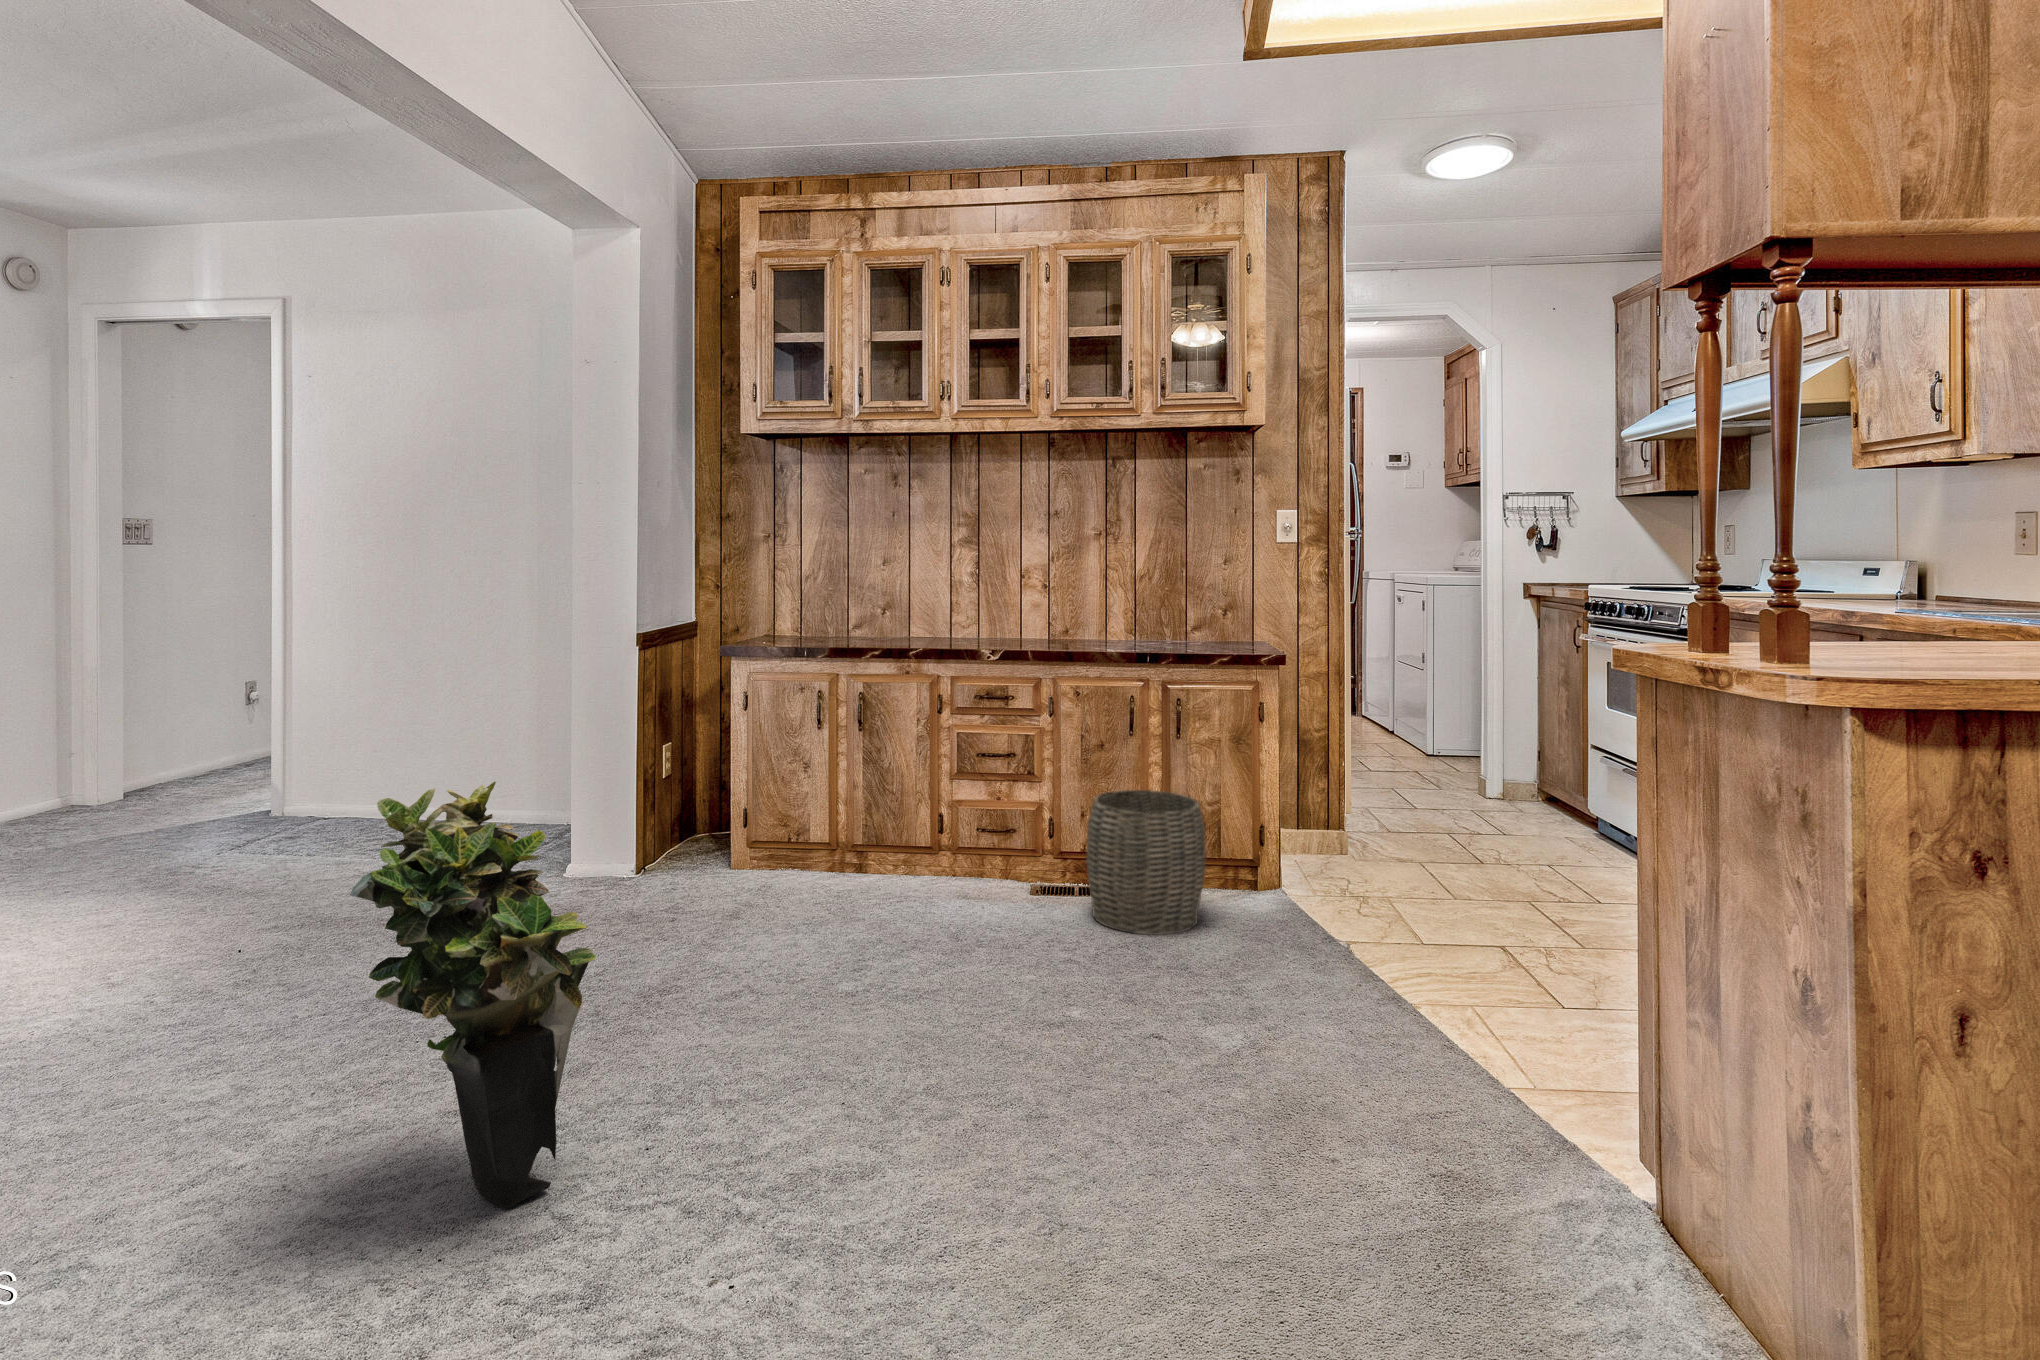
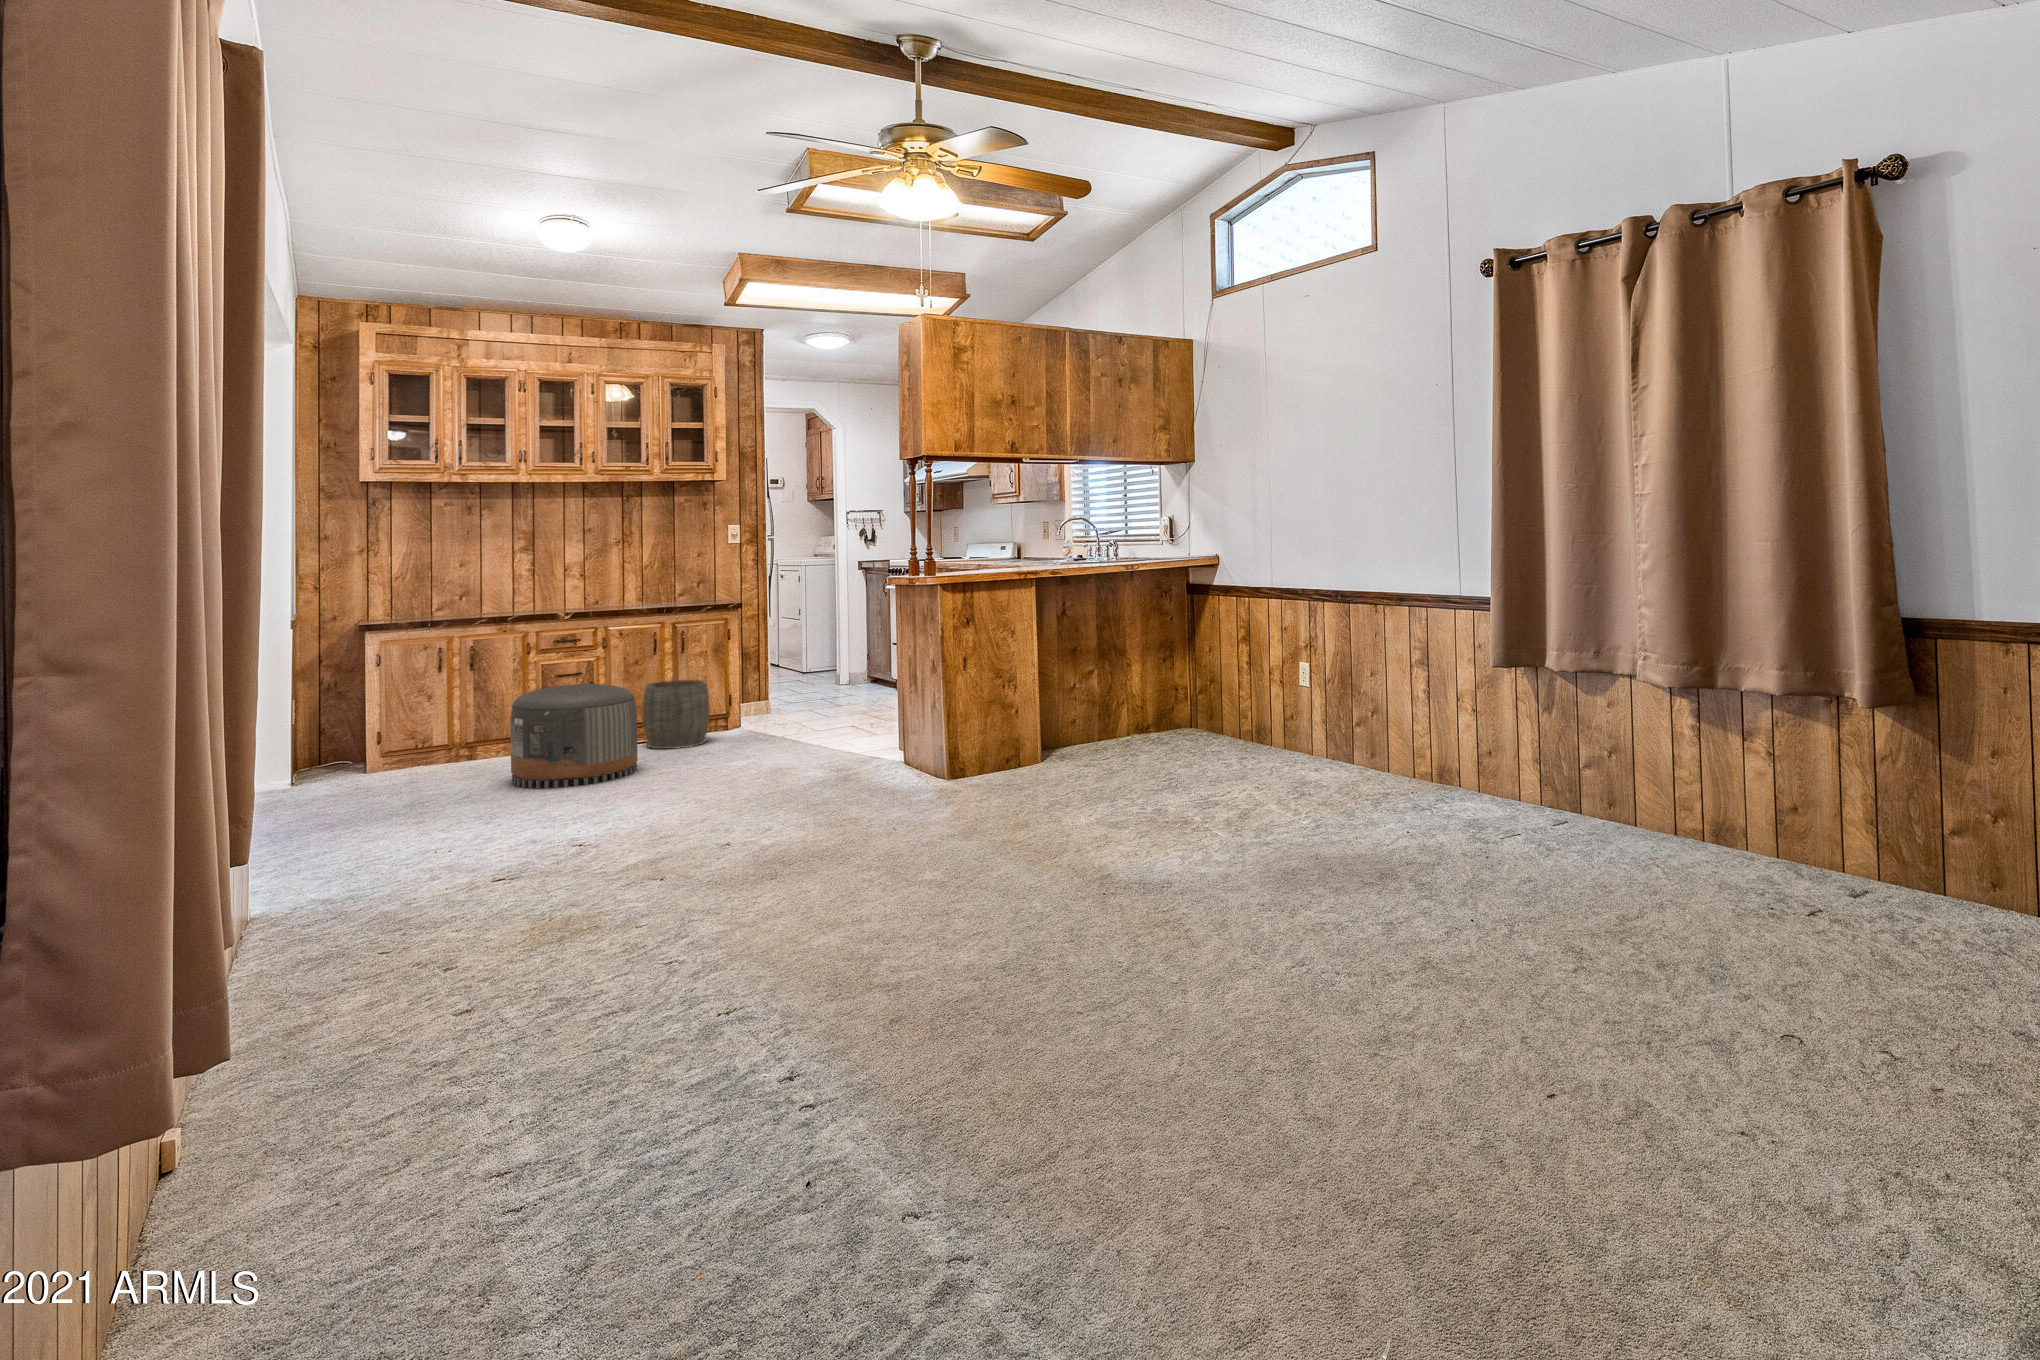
potted plant: present [350,781,596,1210] -> none [367,671,494,838]
pouf: none [809,796,1028,1028] -> present [510,684,637,788]

